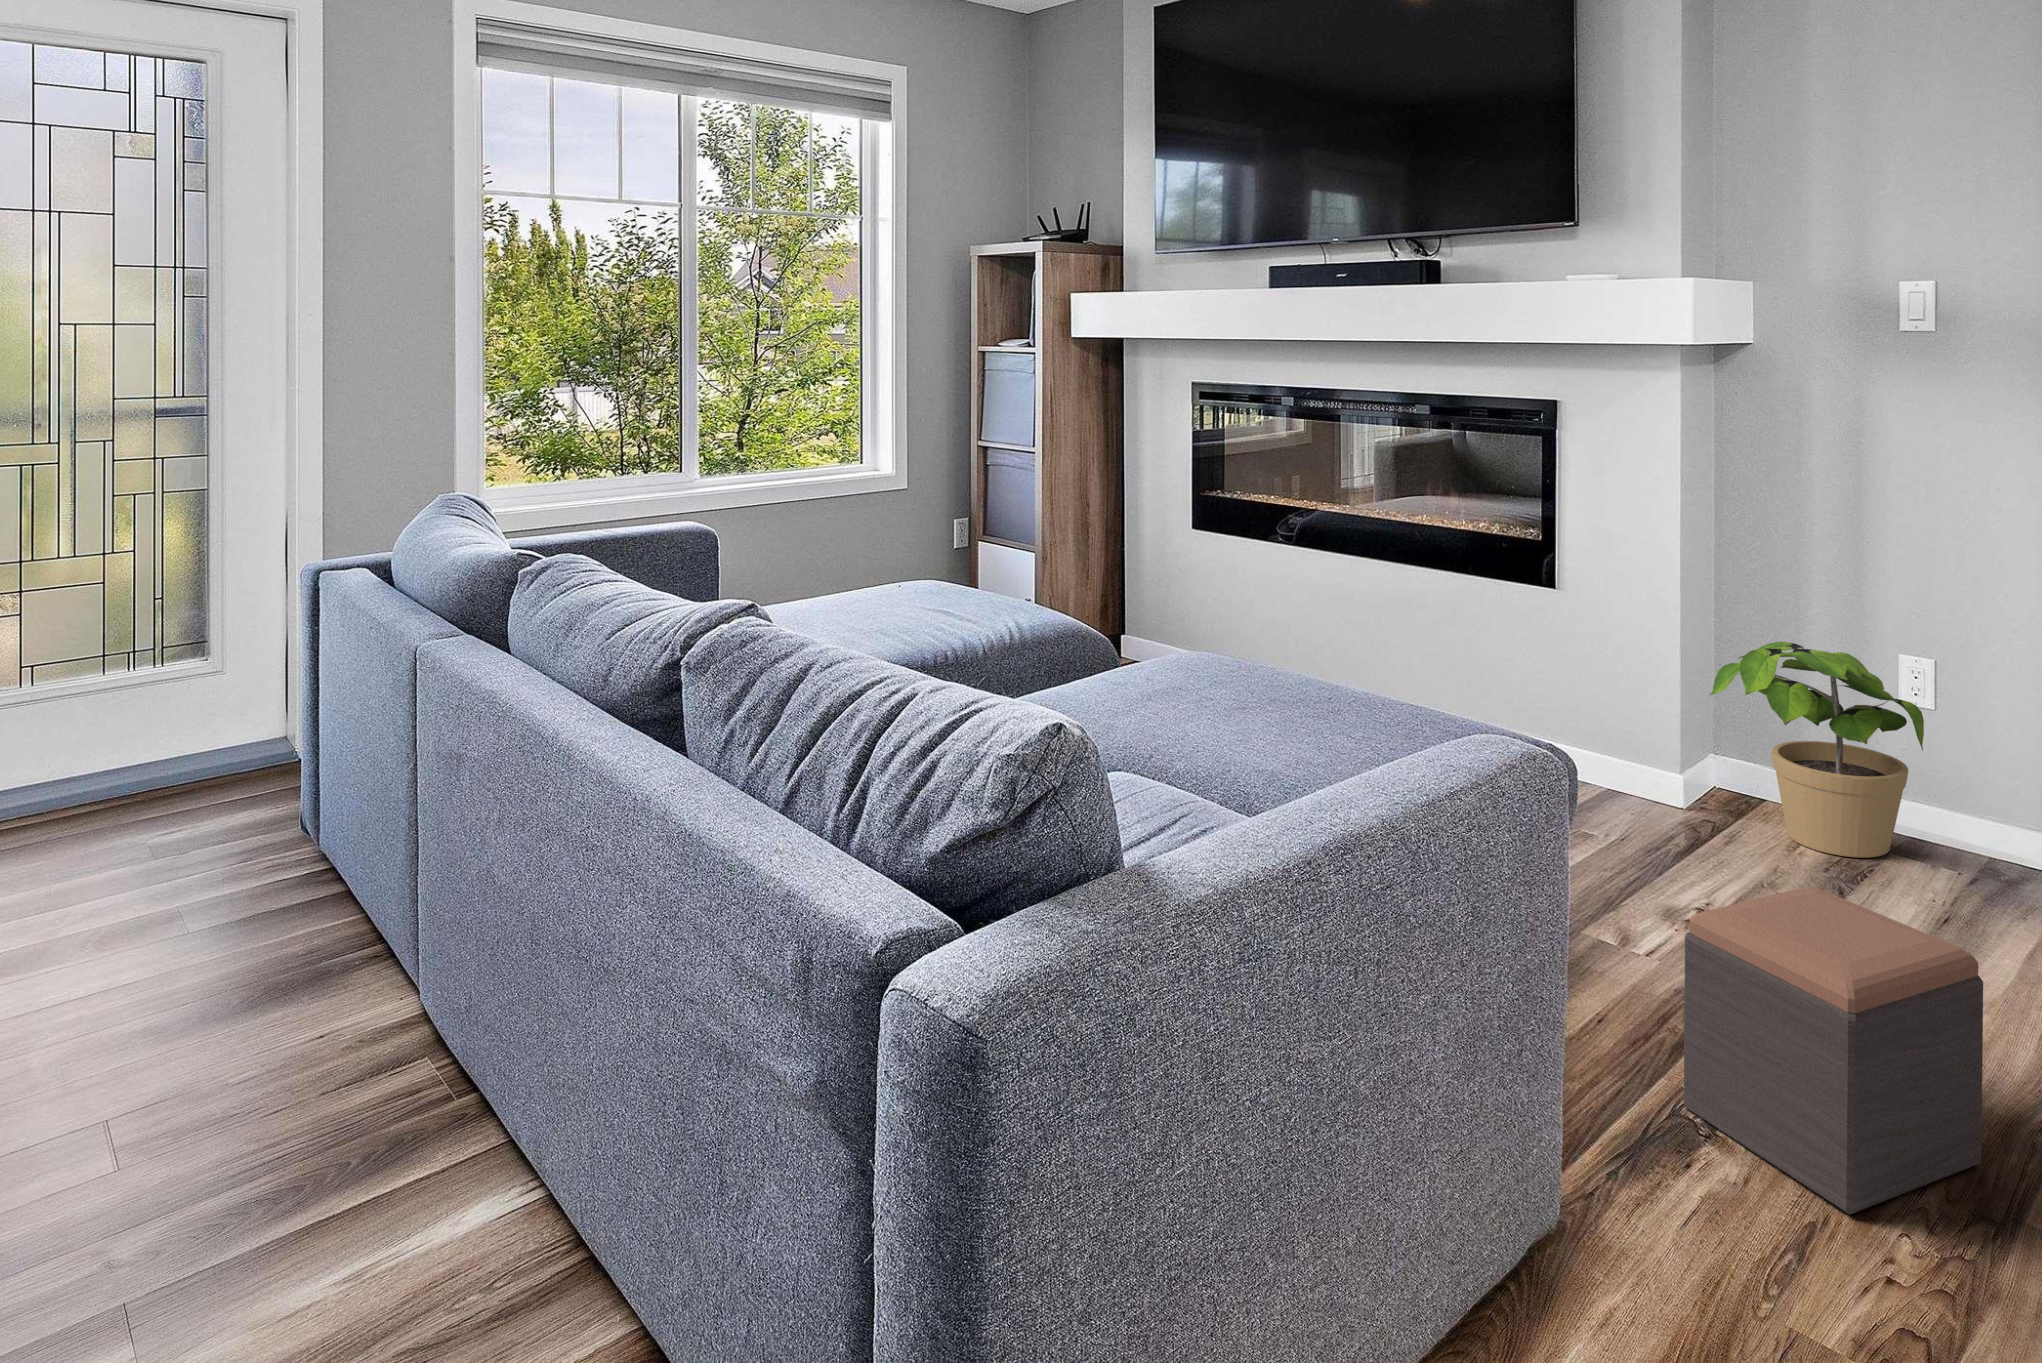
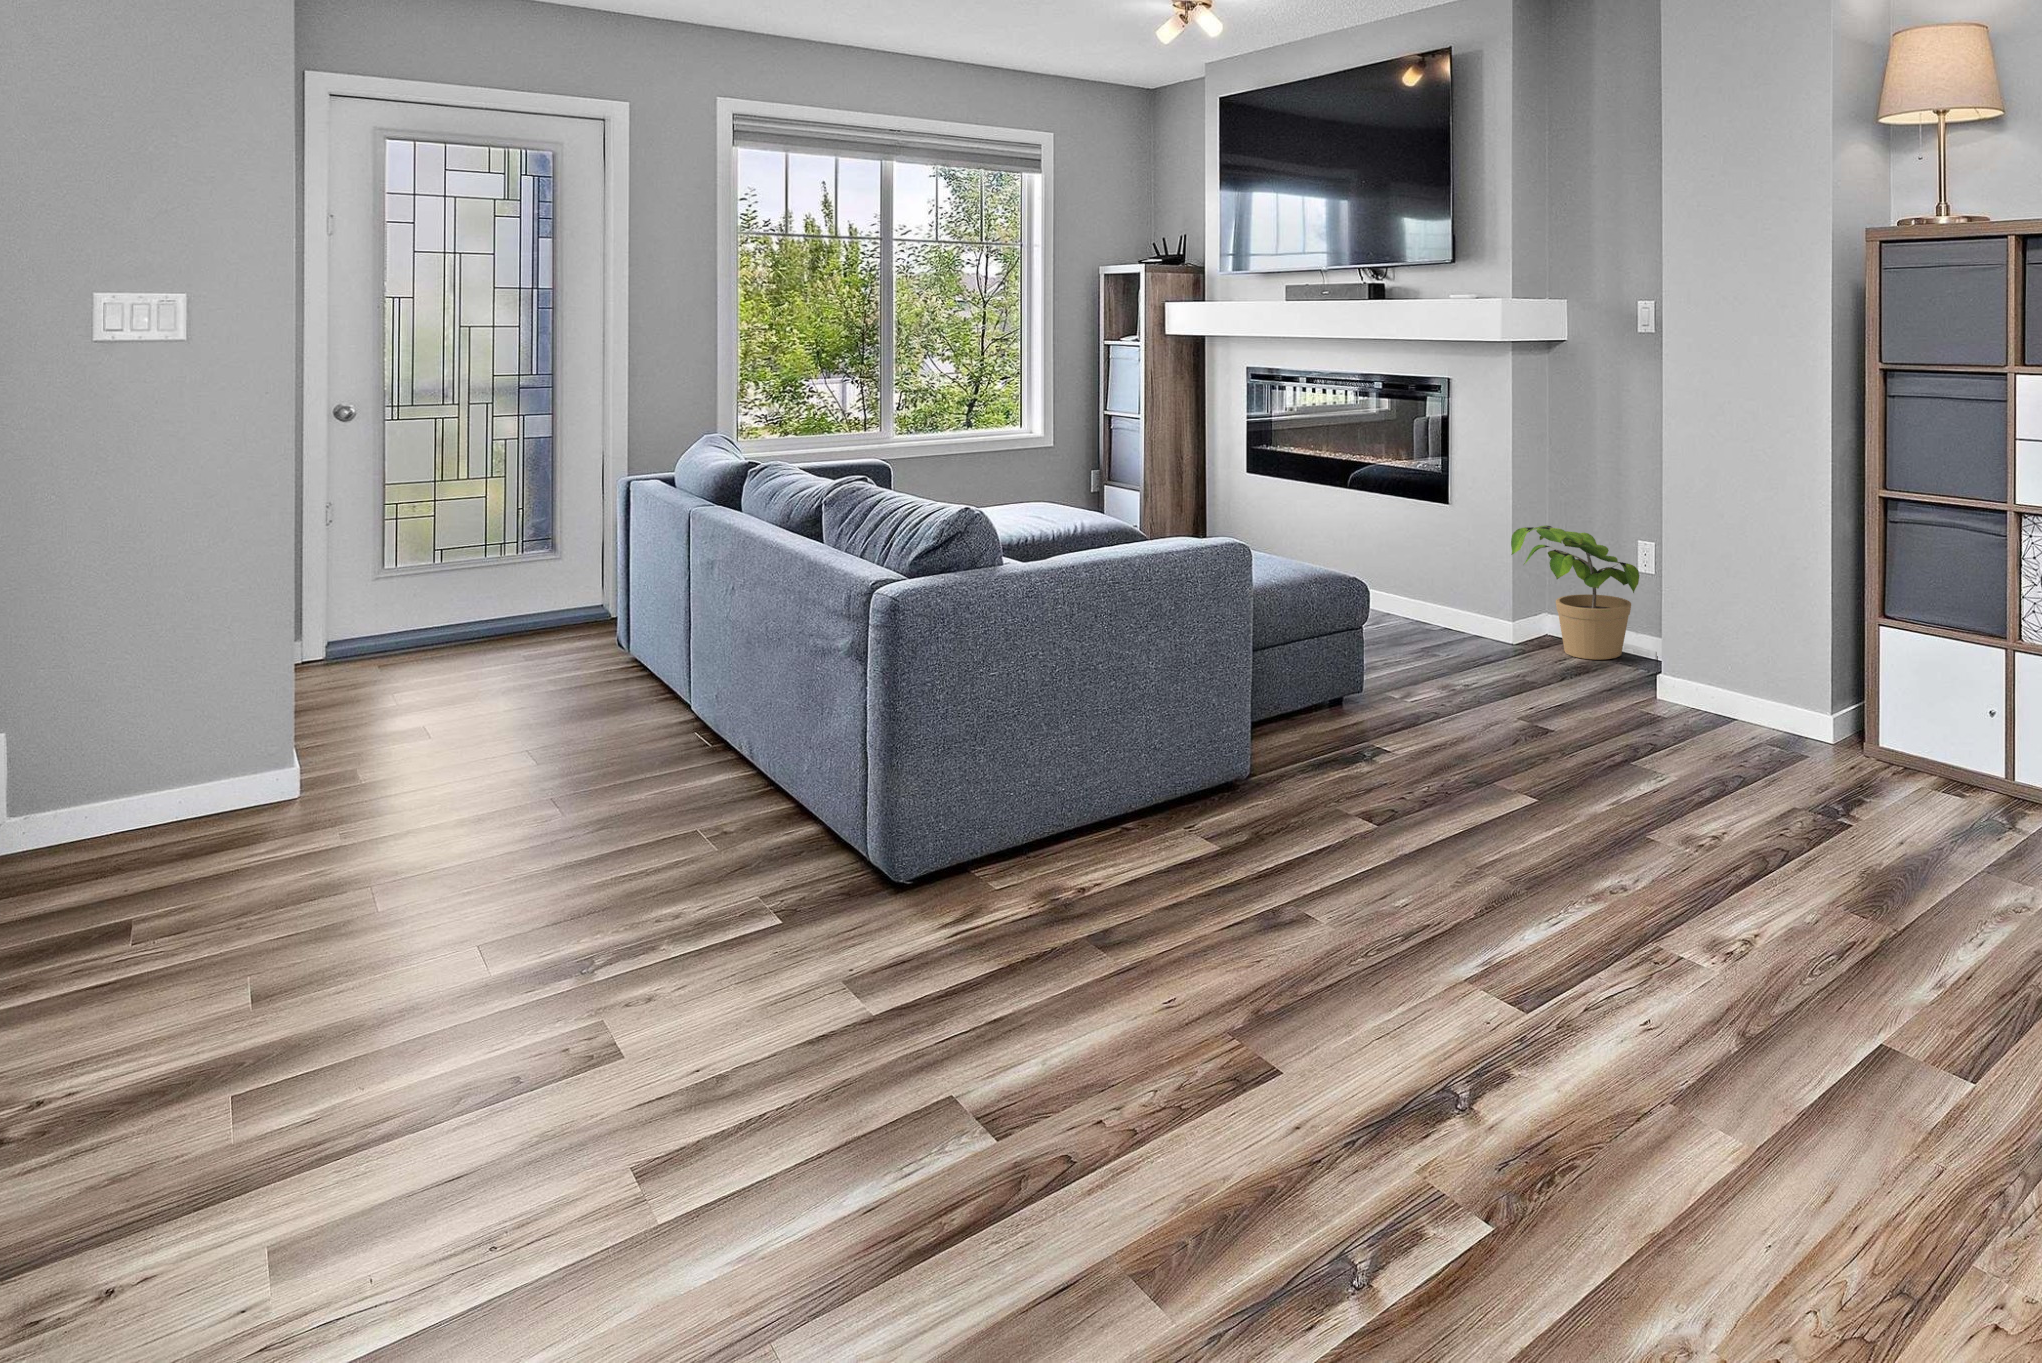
footstool: present [1684,886,1983,1214] -> none [1377,633,1508,772]

